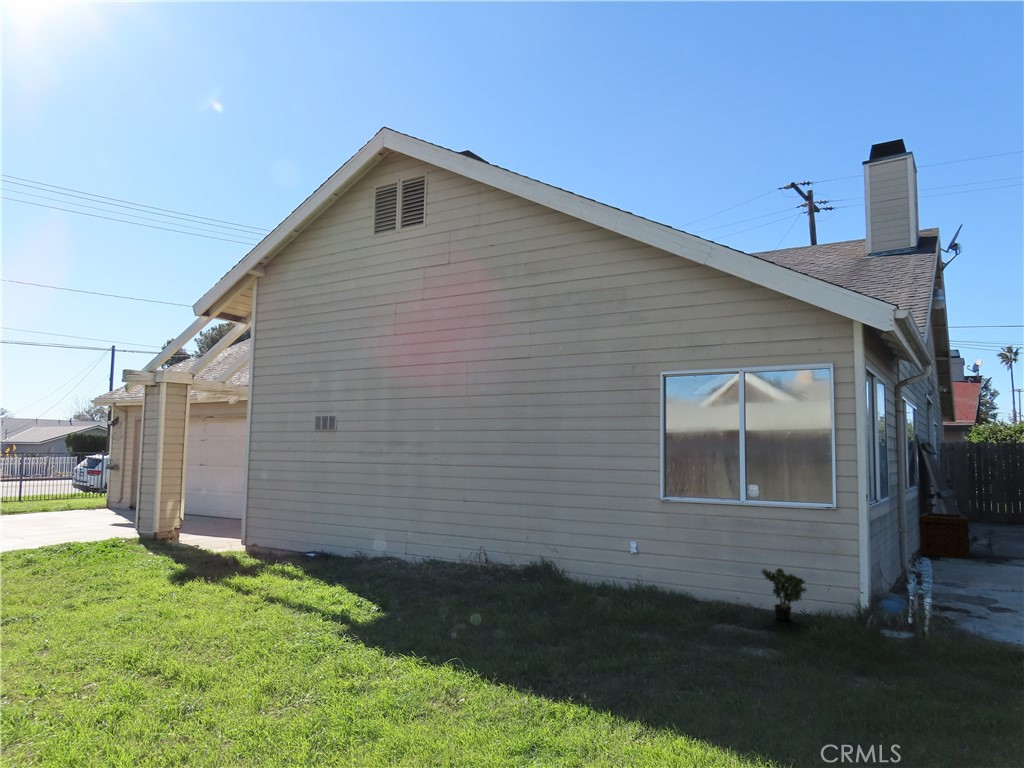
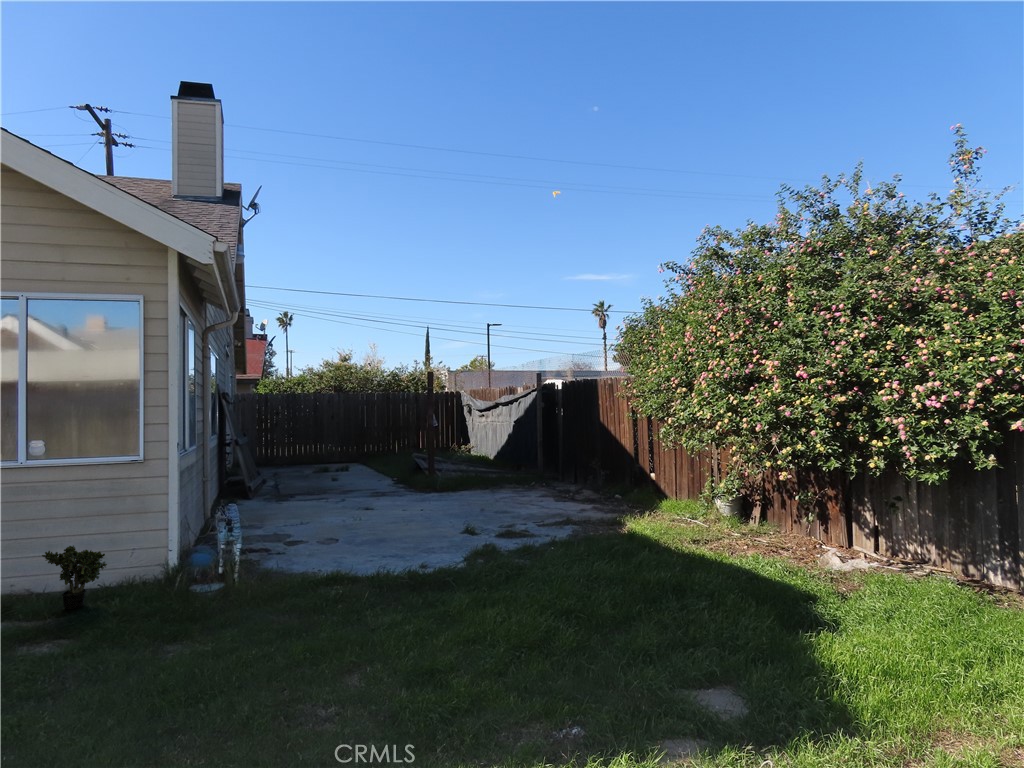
wooden crate: present [919,513,970,558] -> none [220,457,262,500]

